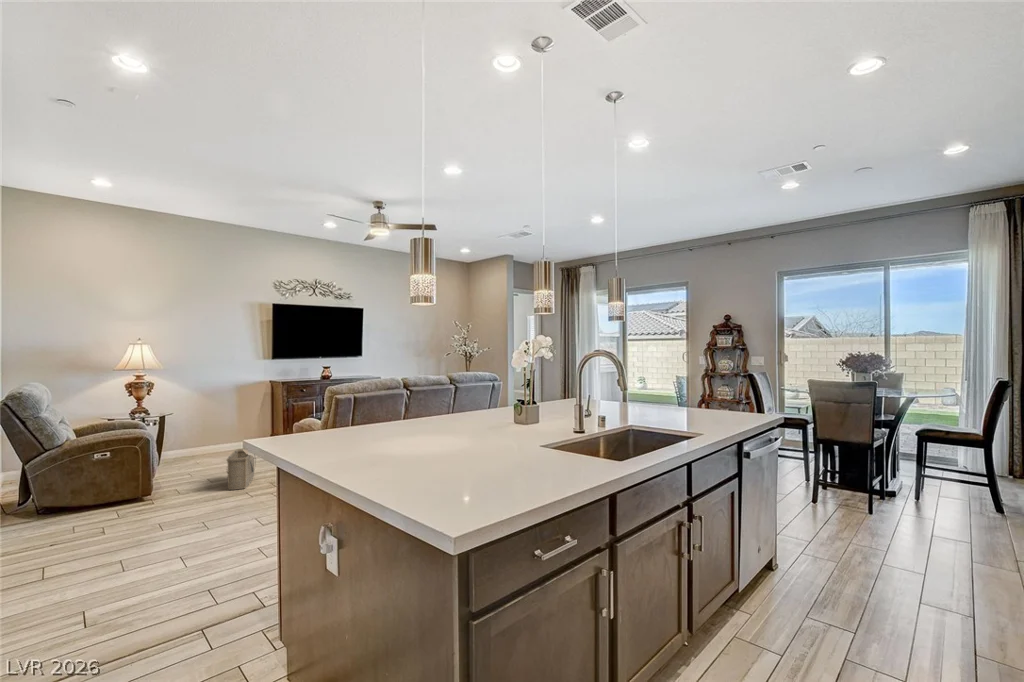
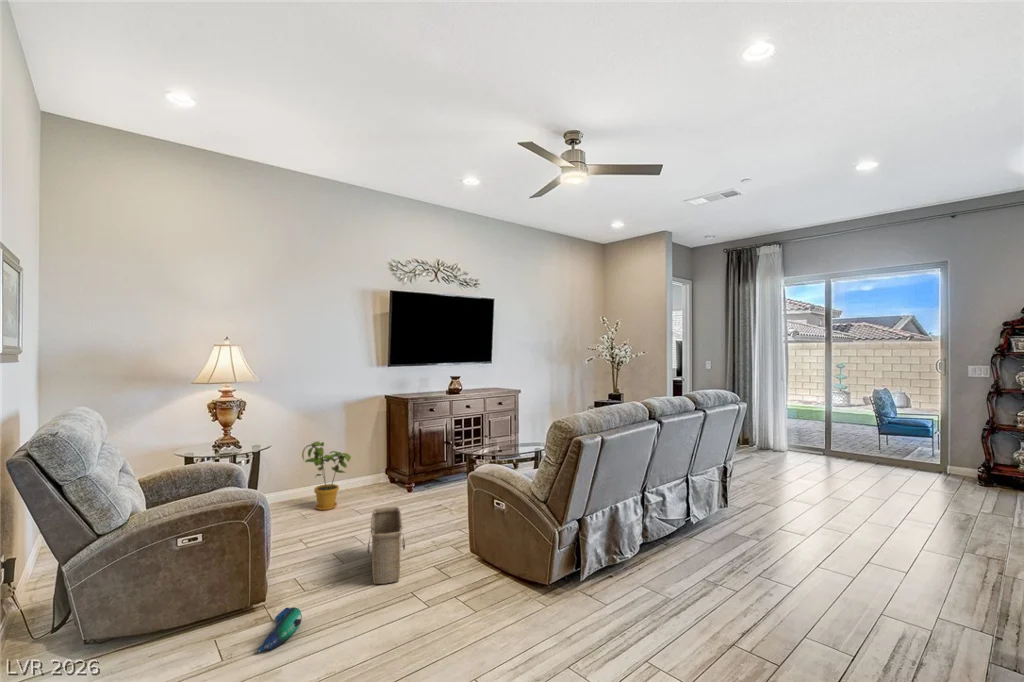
house plant: none [198,411,236,460] -> present [302,441,351,510]
plush toy: none [143,495,174,514] -> present [258,607,302,652]

